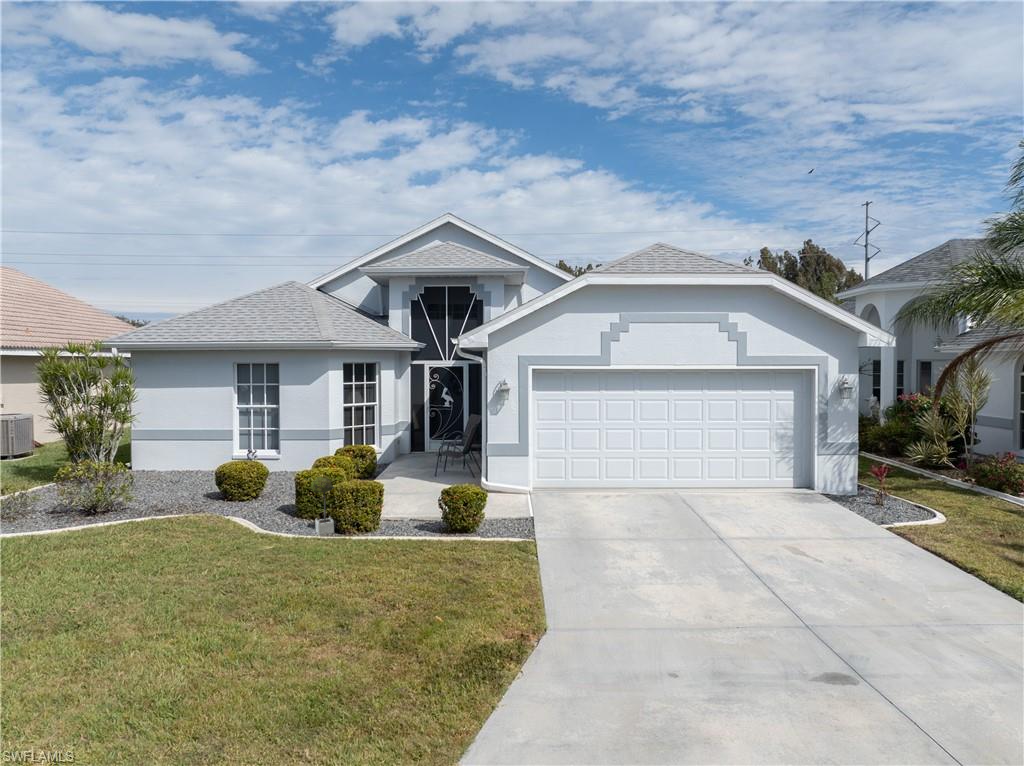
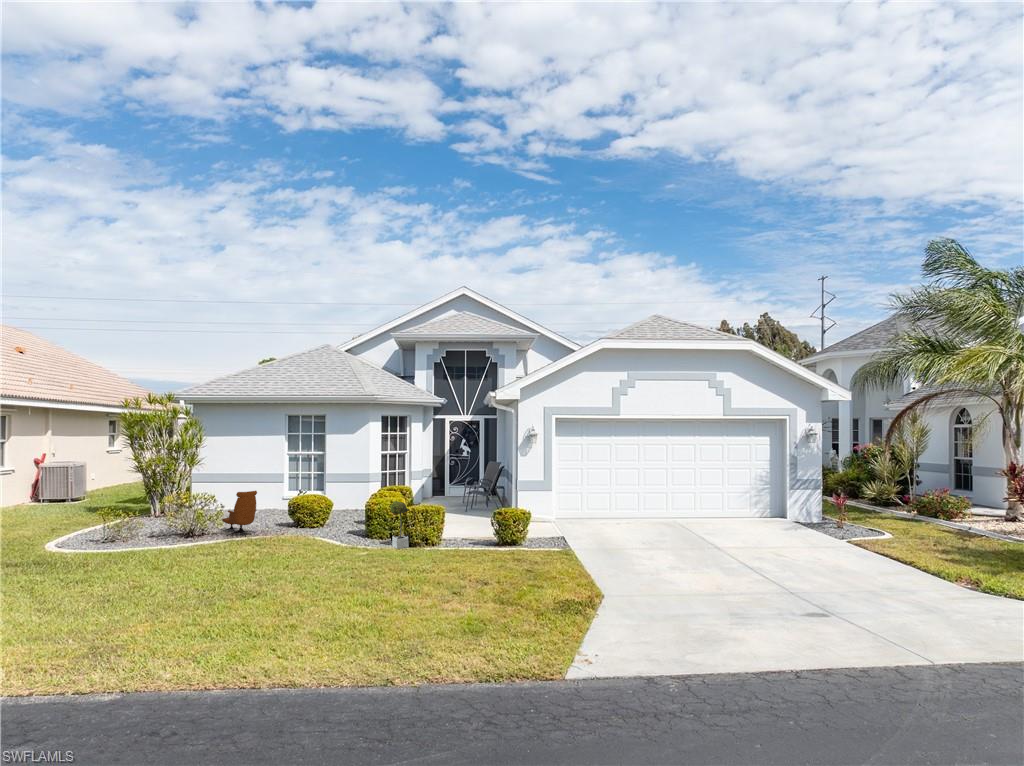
lounge chair: none [135,459,172,512] -> present [222,491,257,536]

